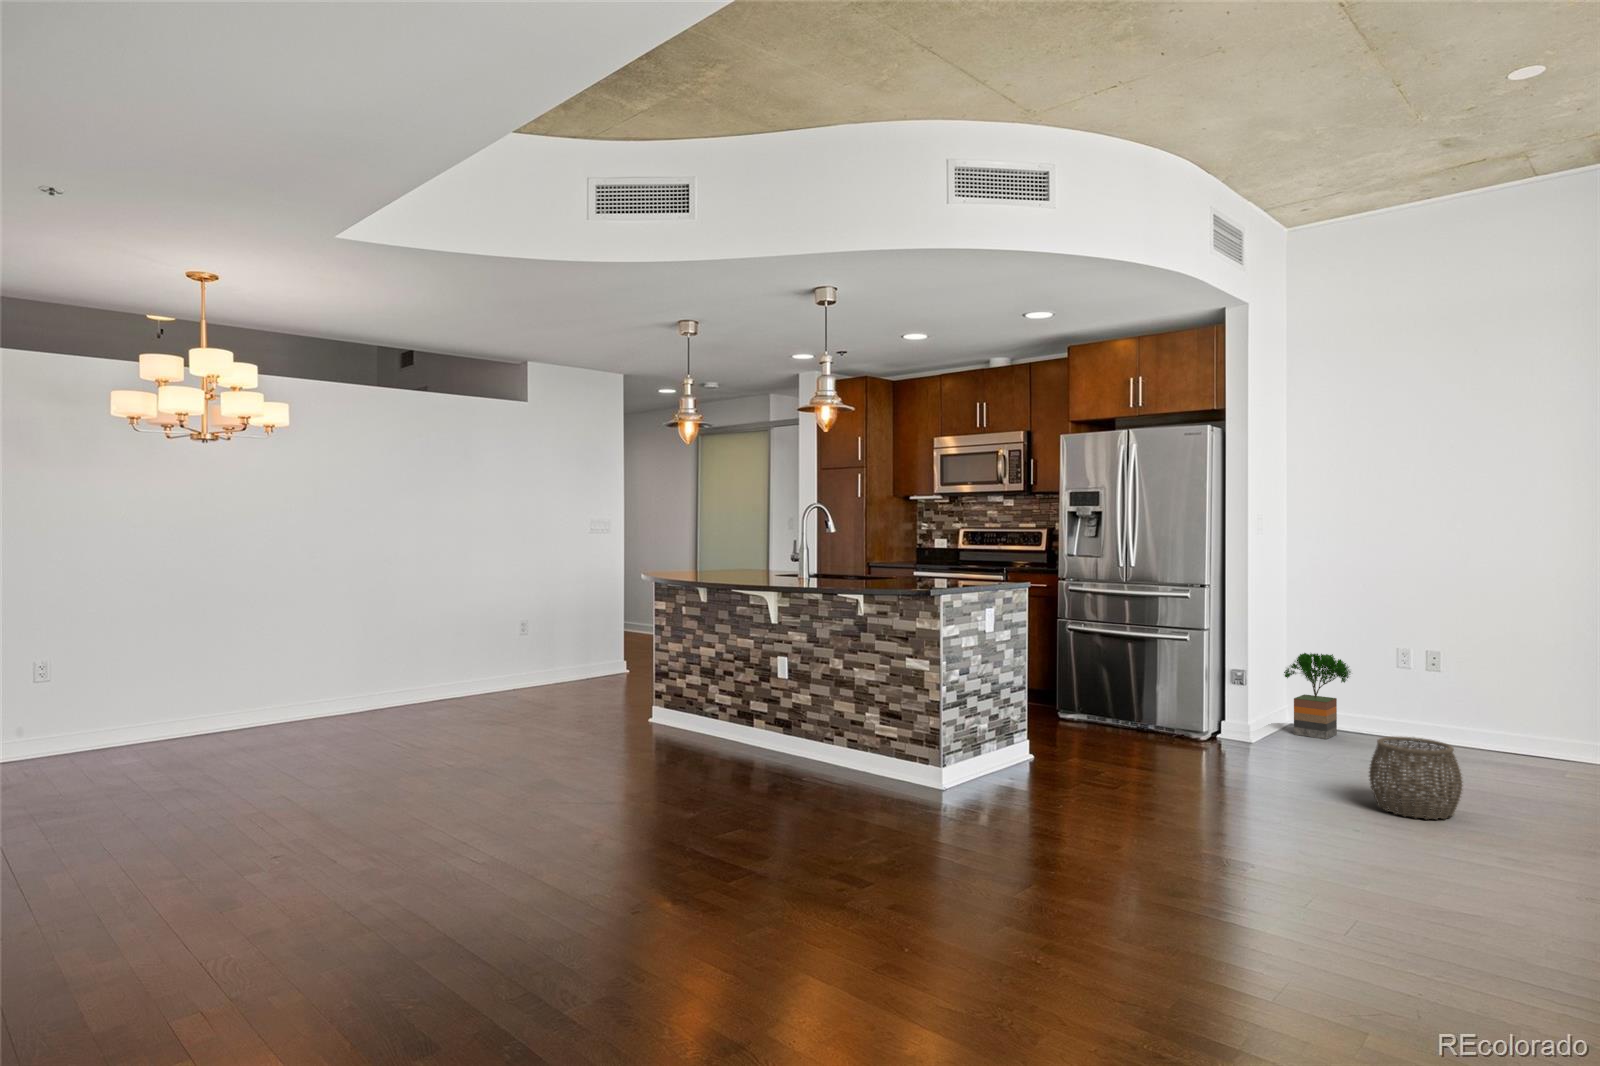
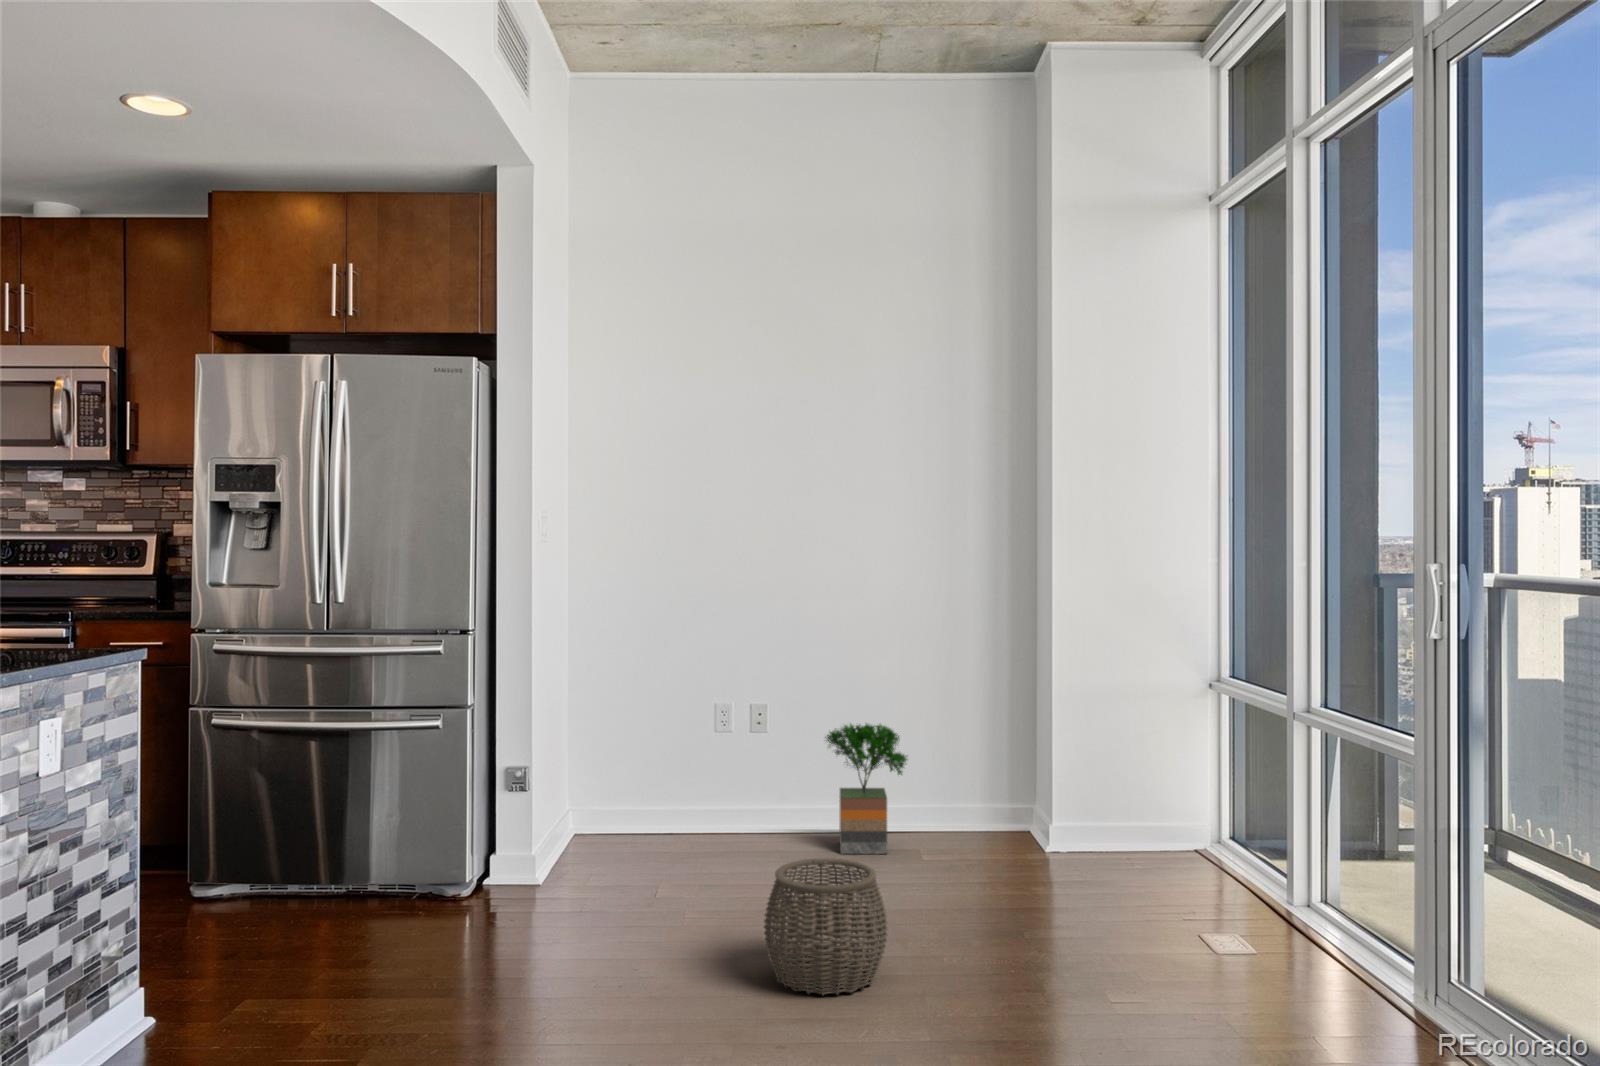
potted tree: present [1284,653,1351,739] -> present [827,723,908,854]

